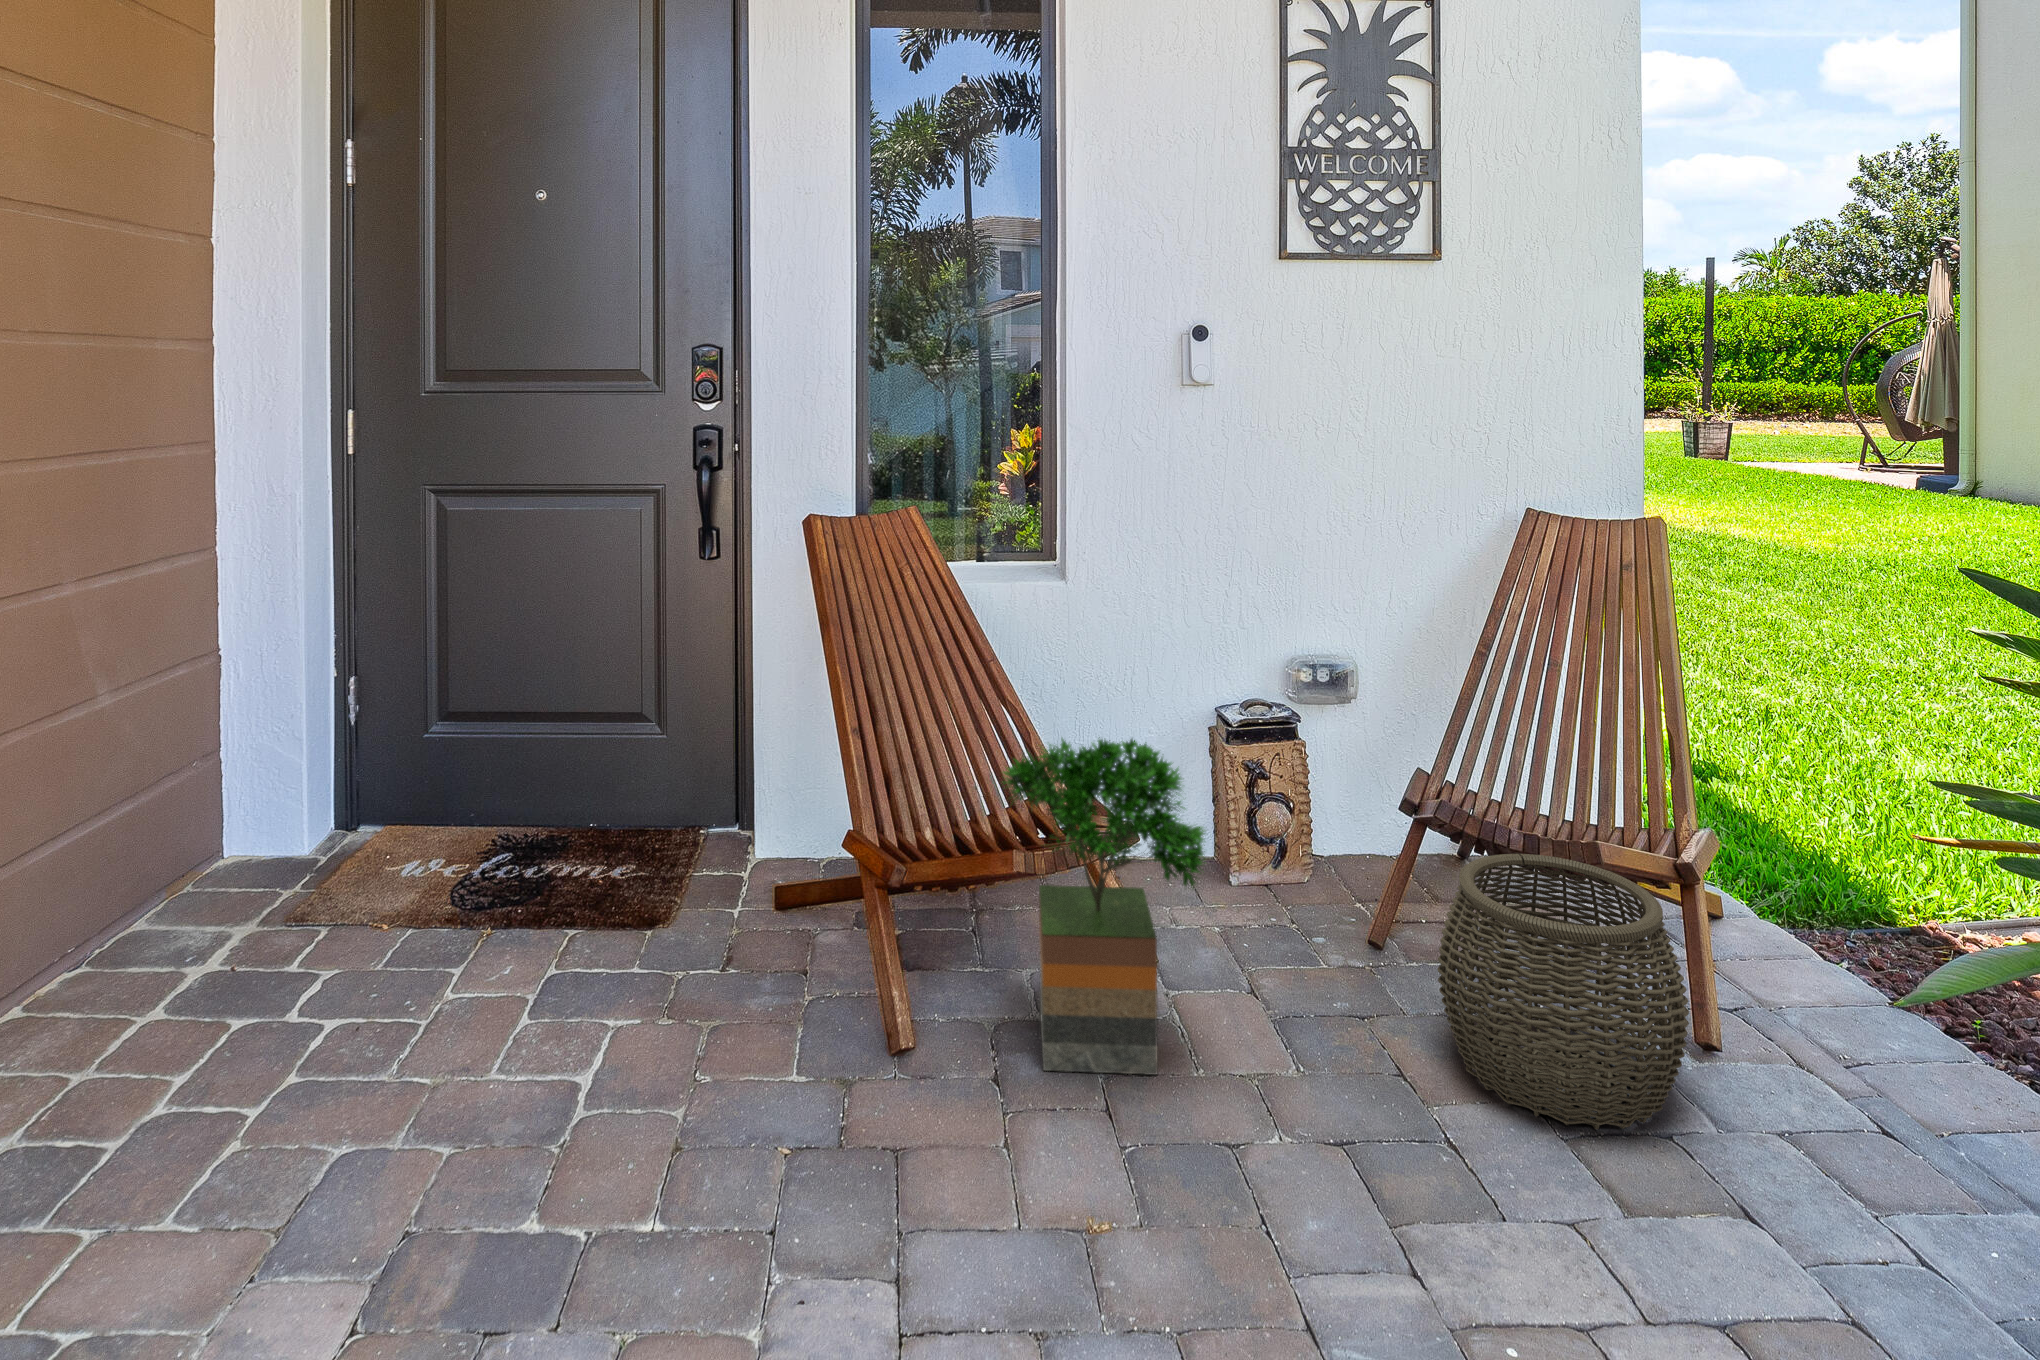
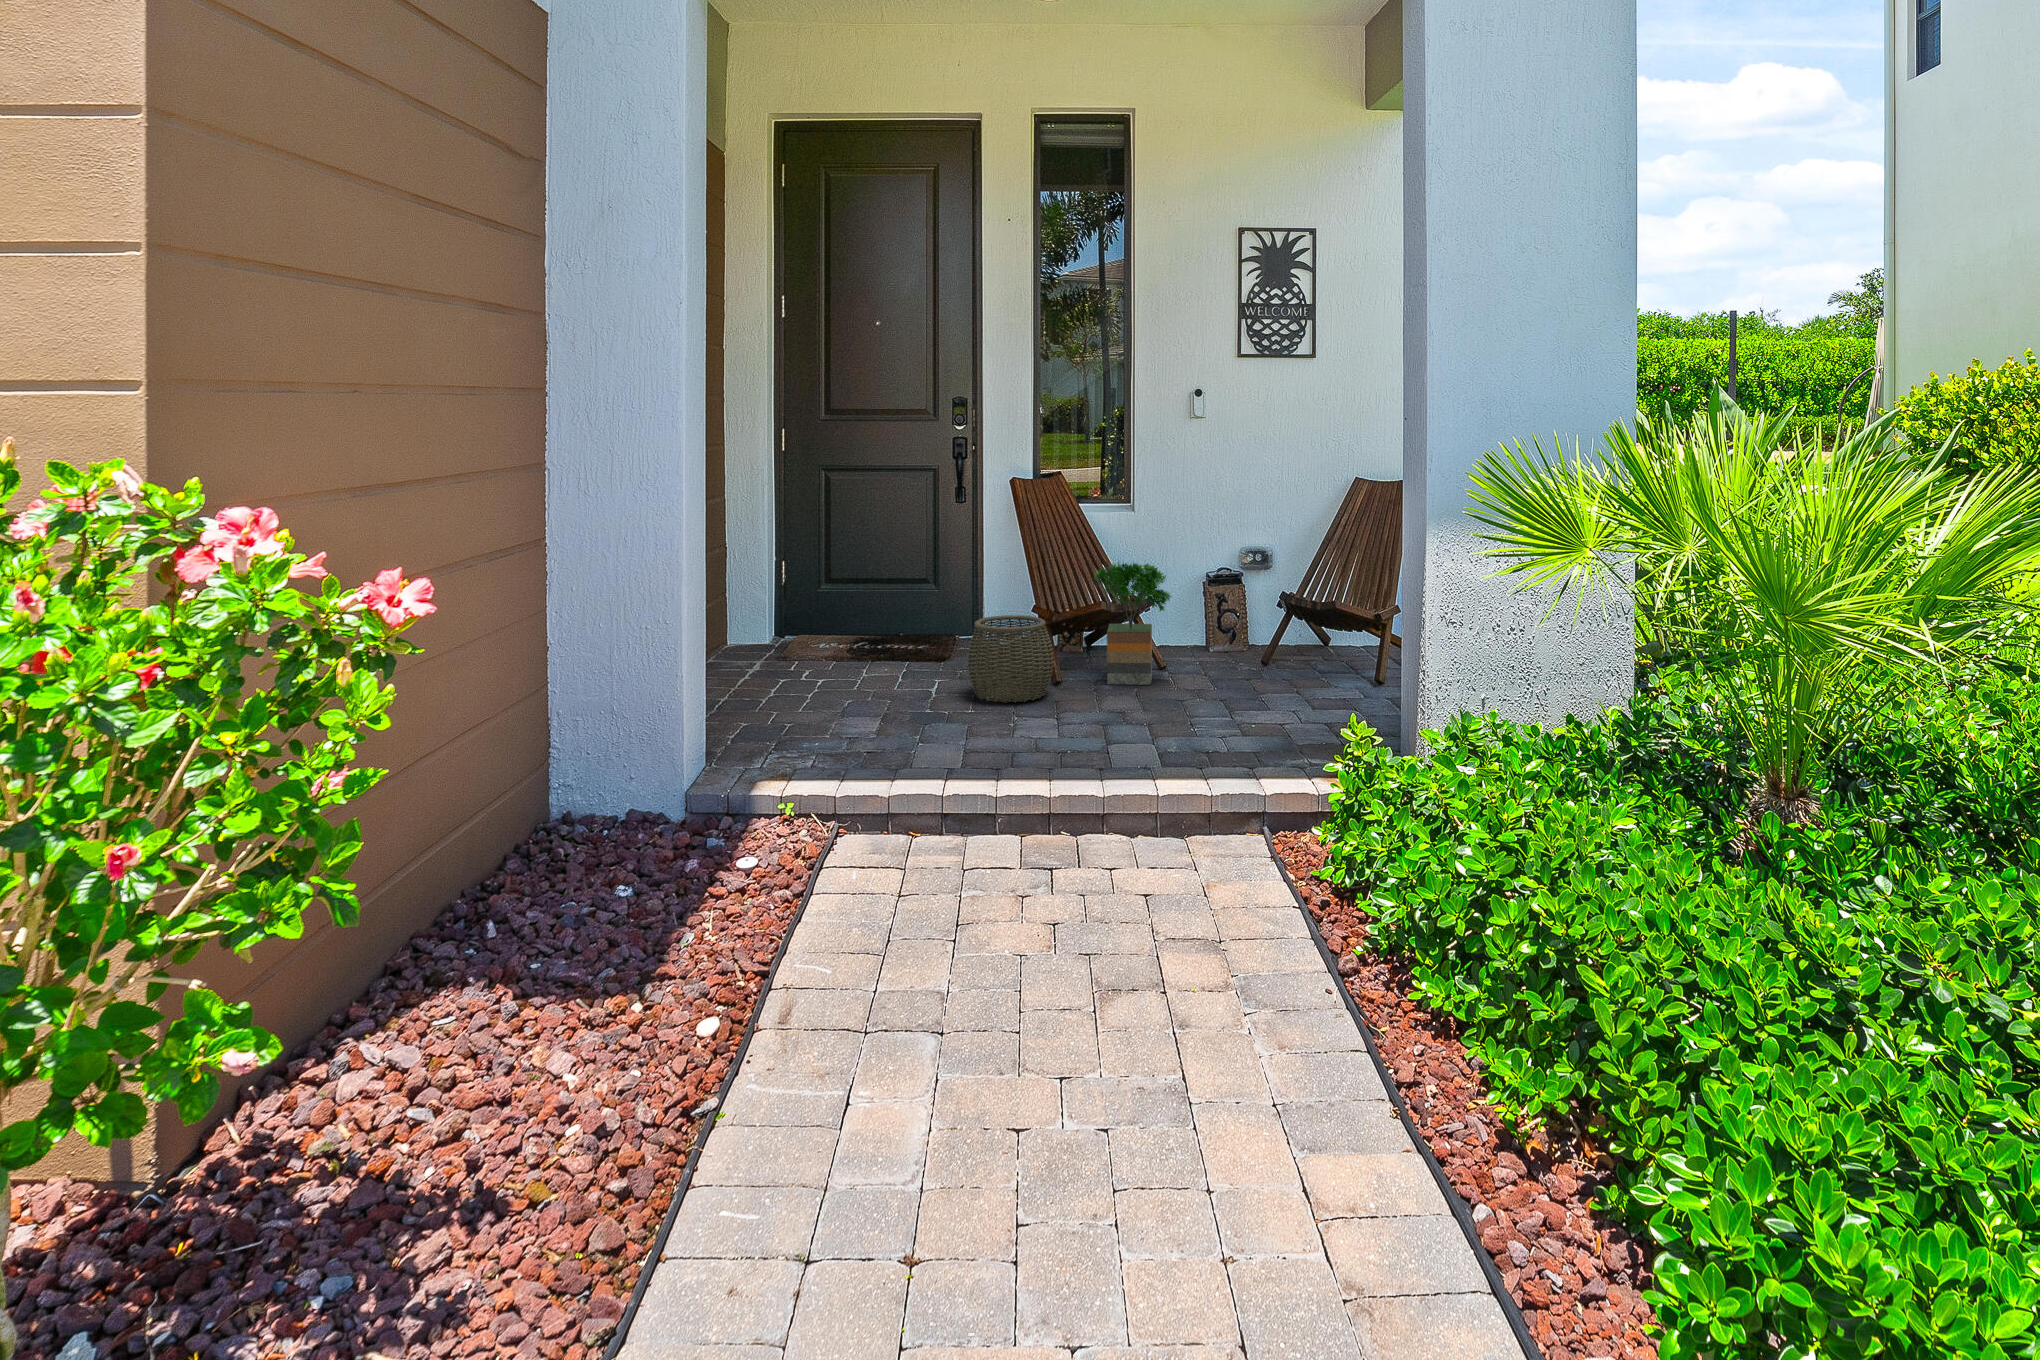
woven basket: present [1437,854,1689,1130] -> present [967,615,1054,703]

